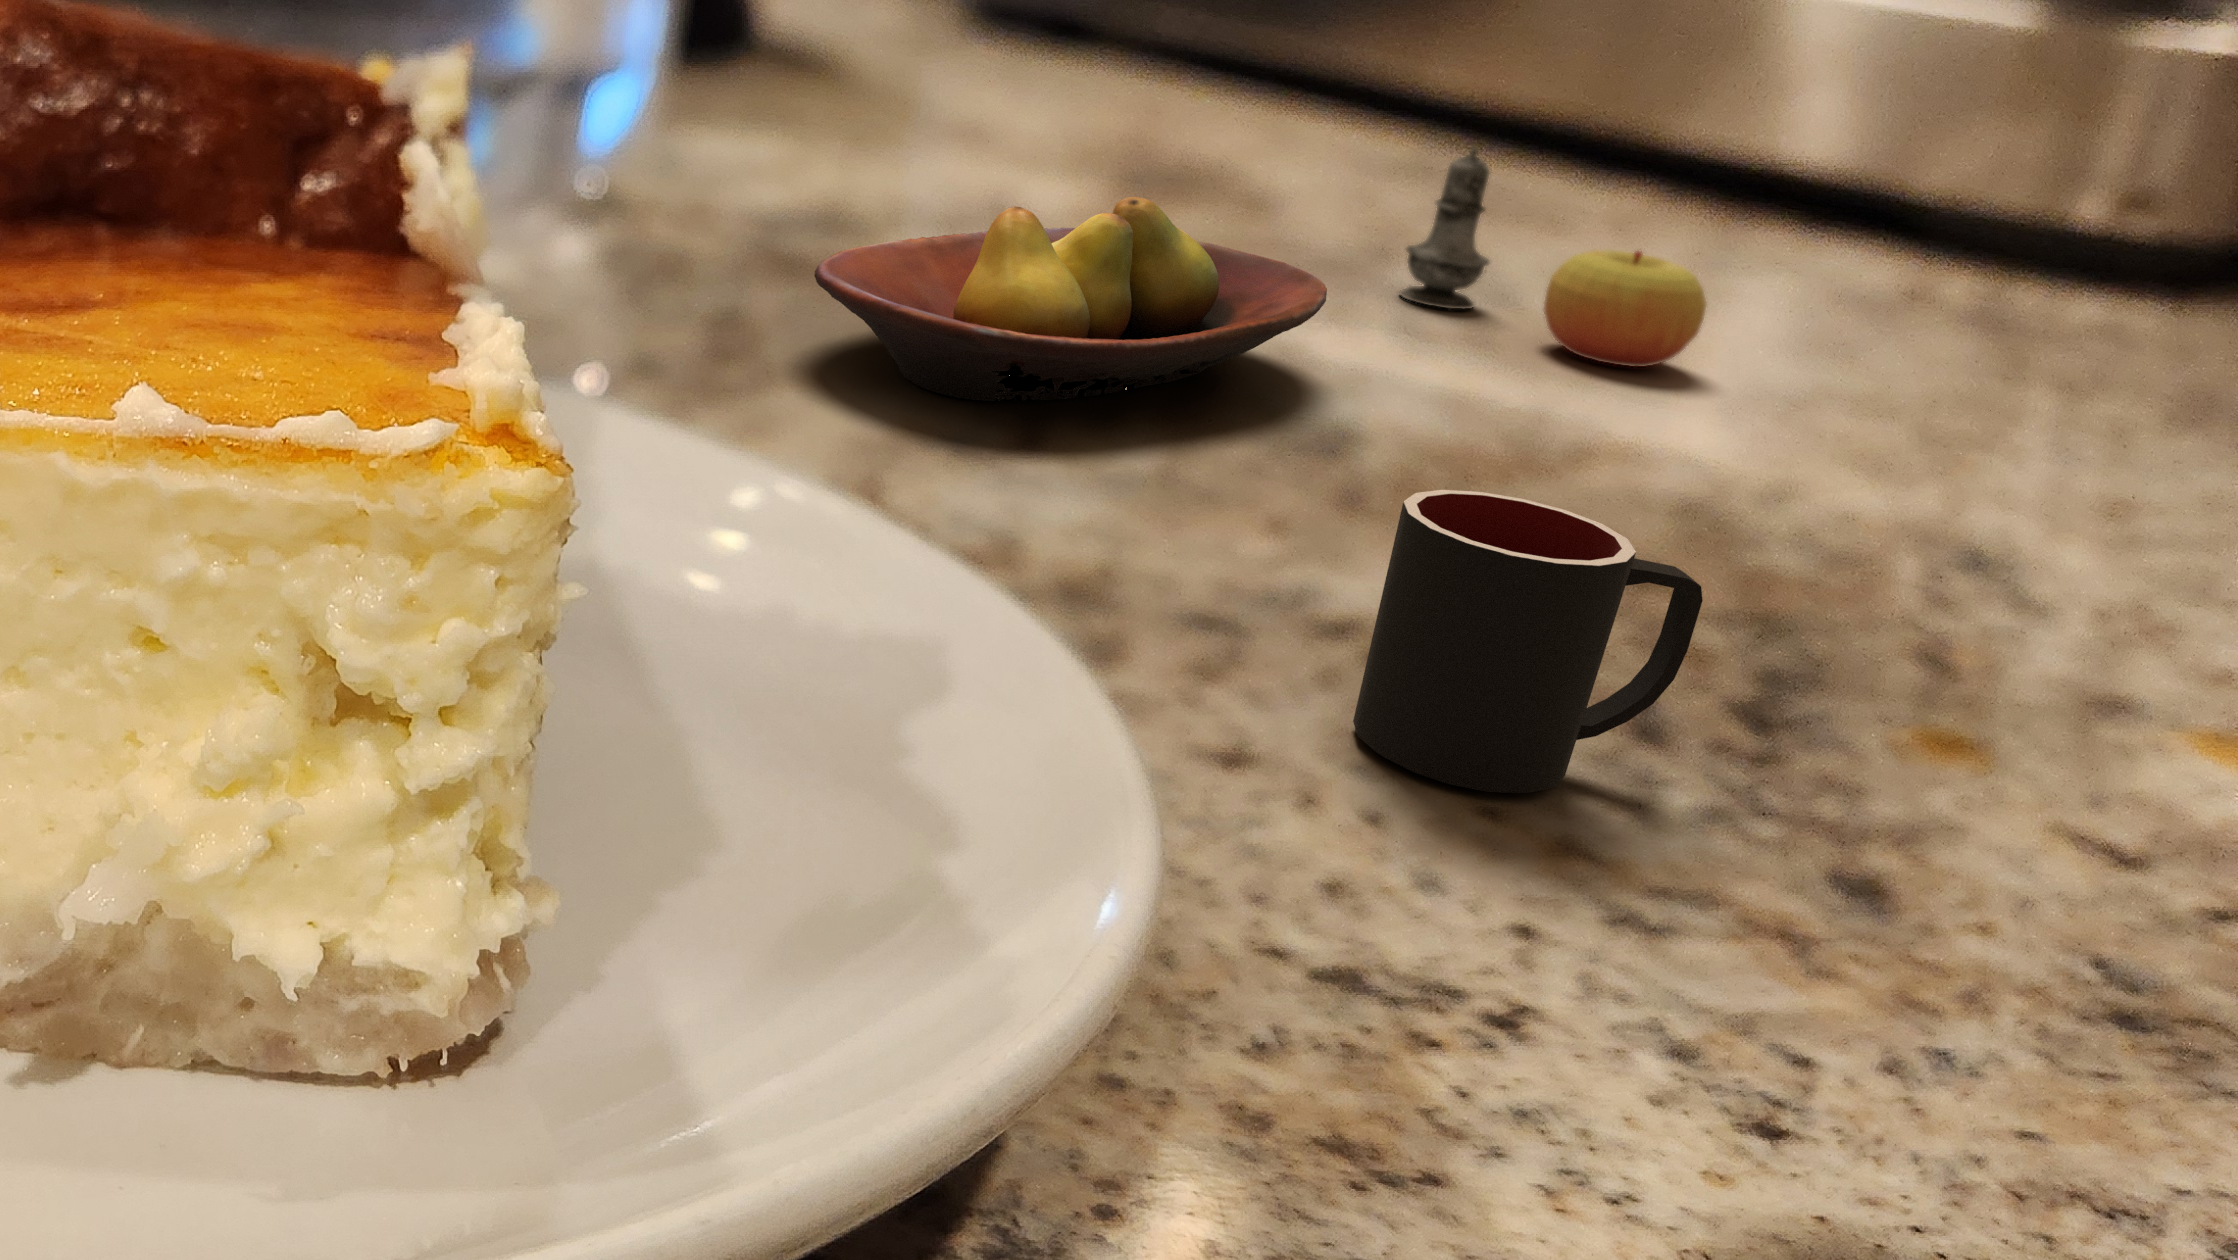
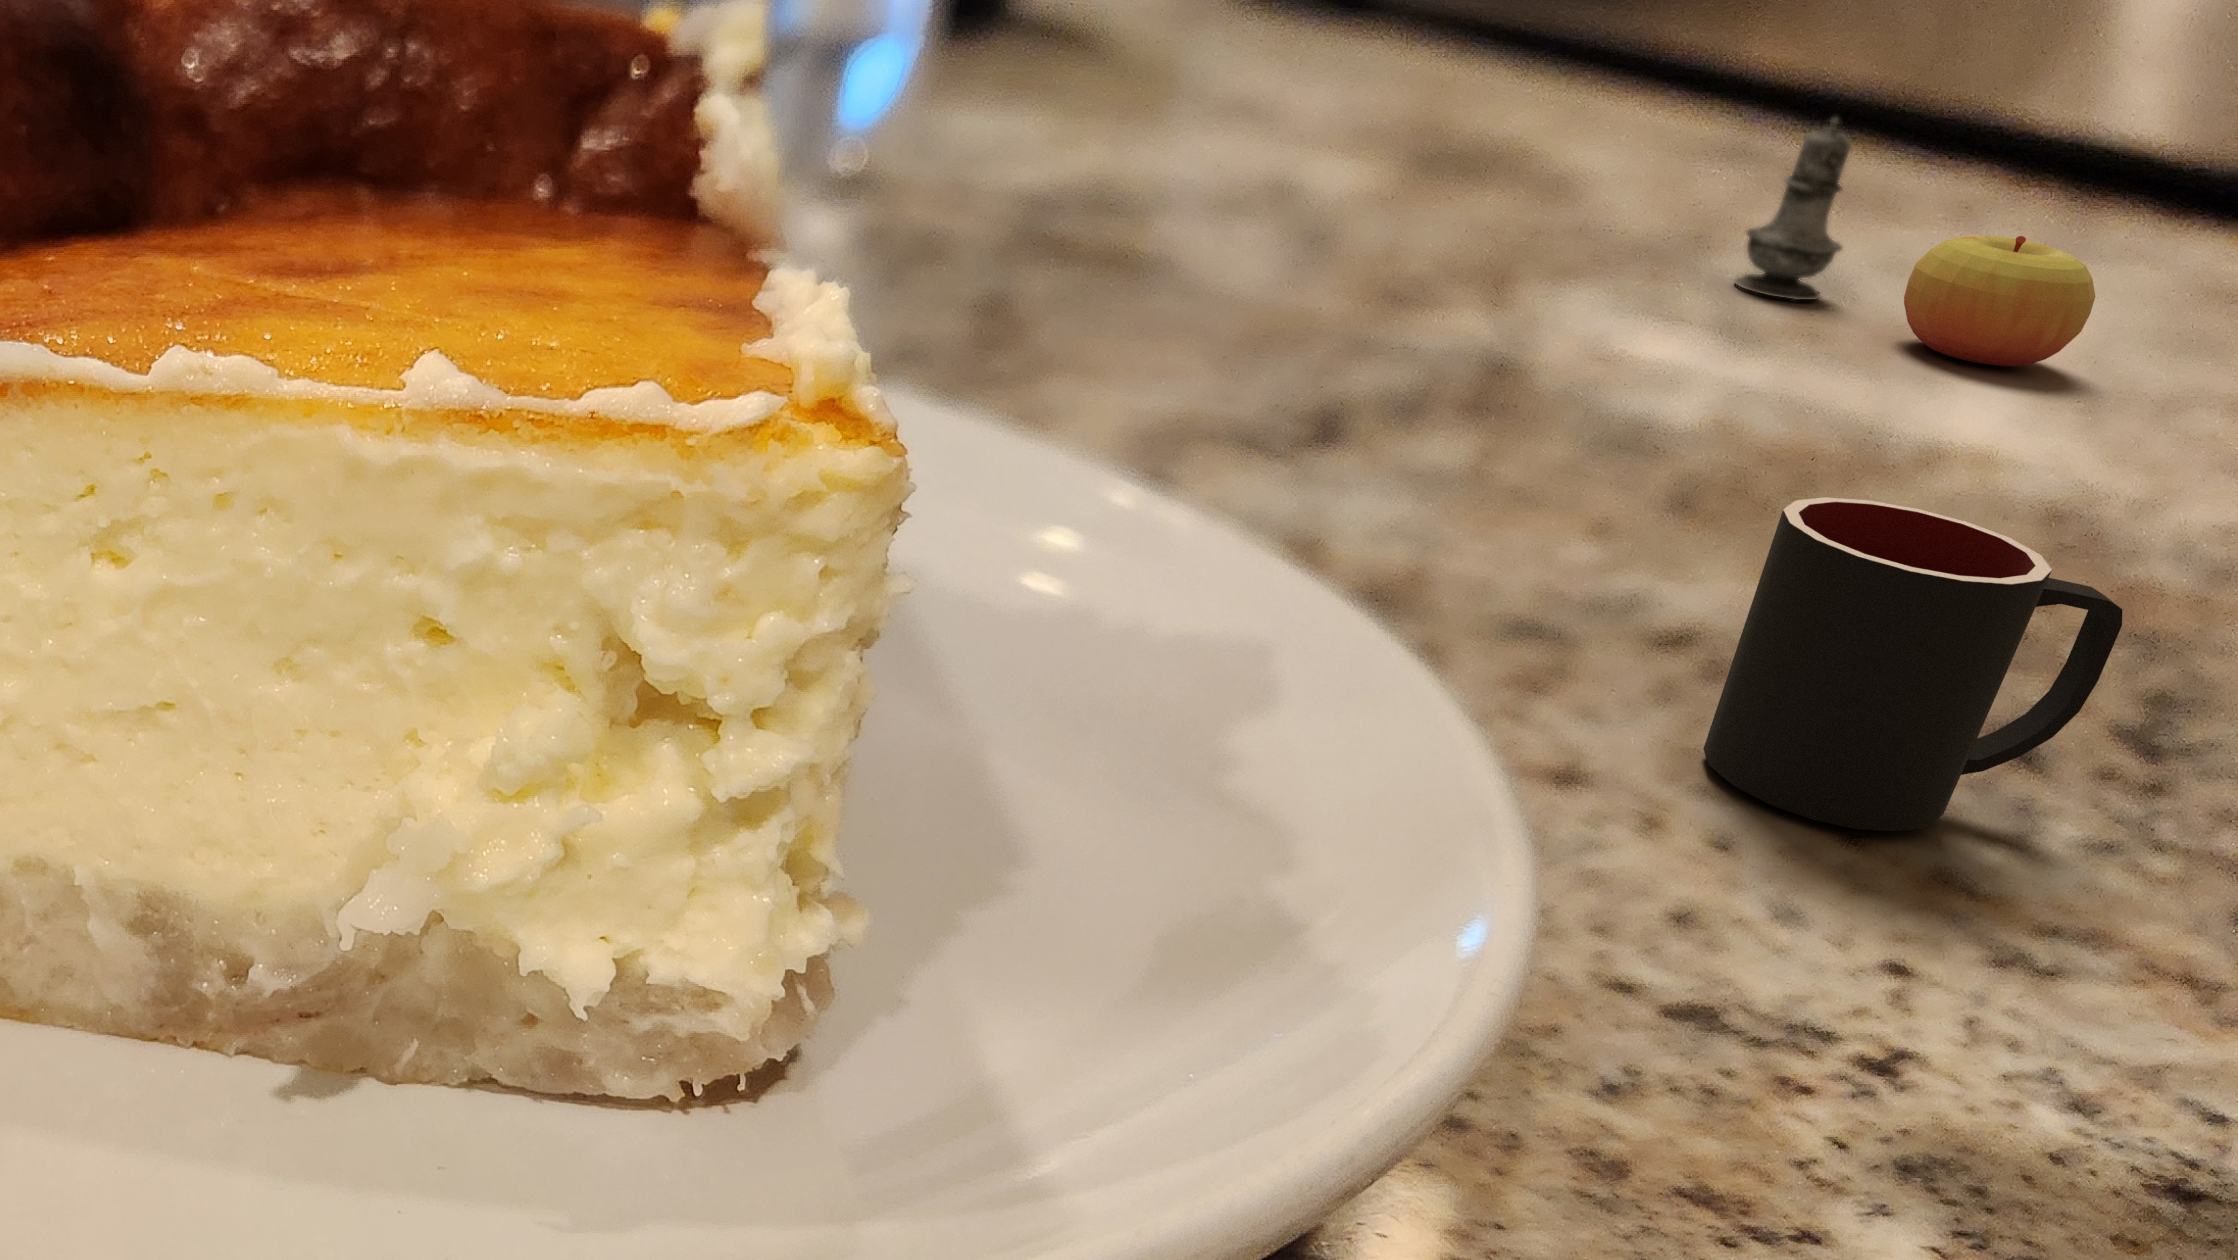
fruit bowl: present [814,197,1327,401] -> none [1094,170,1666,394]

